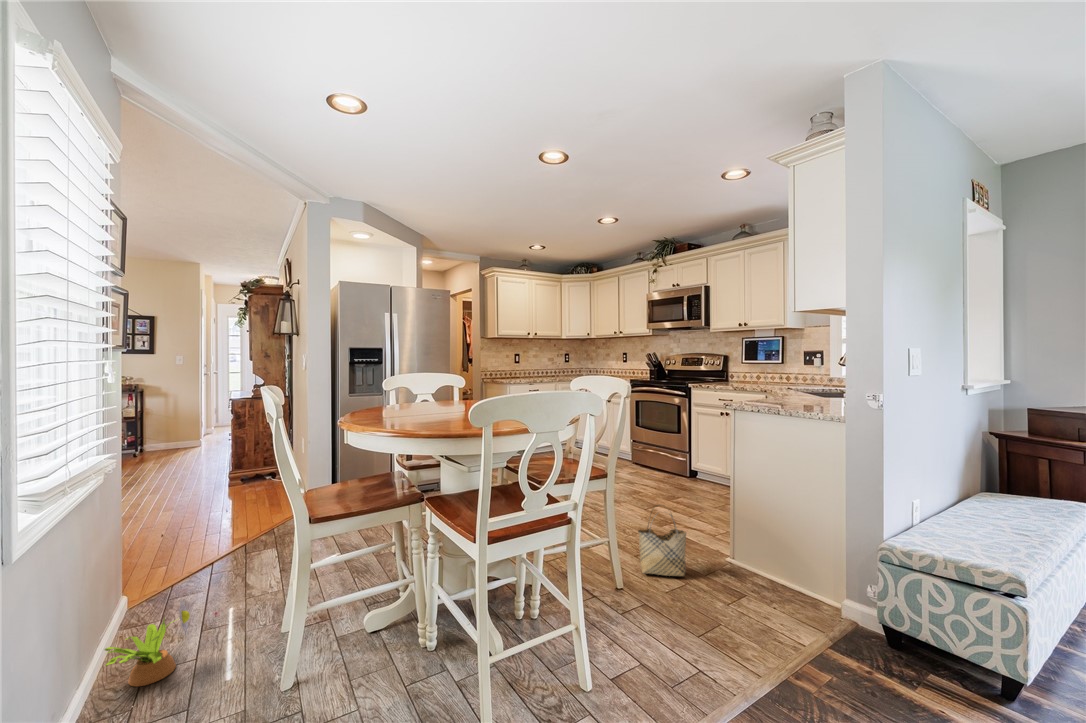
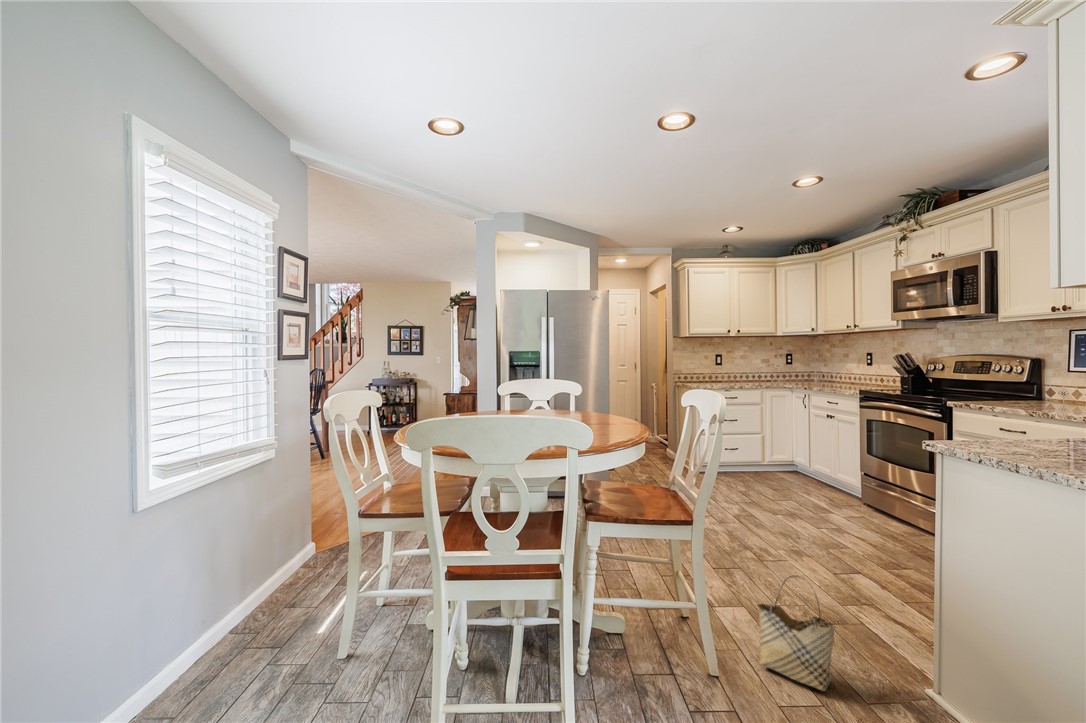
decorative plant: present [105,601,190,686] -> none [255,556,316,617]

